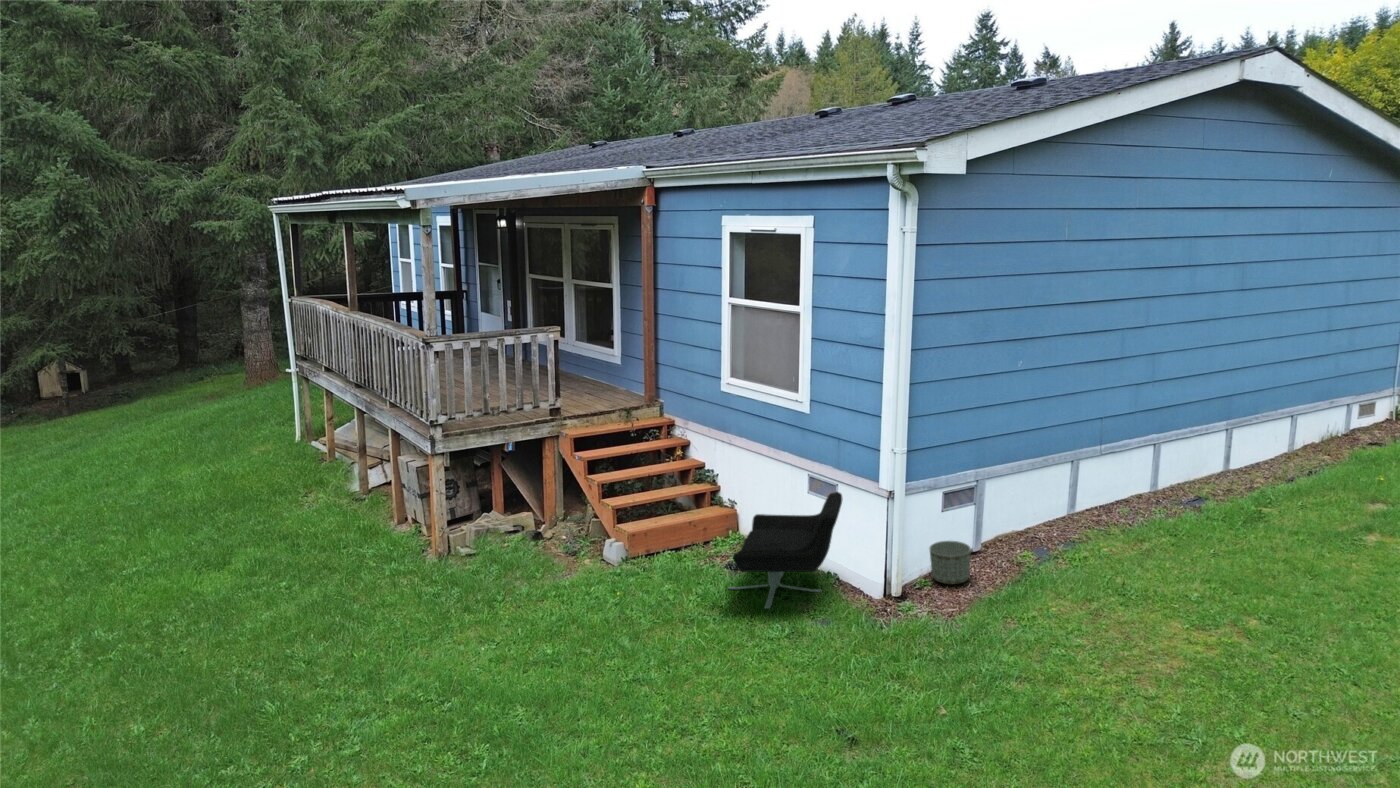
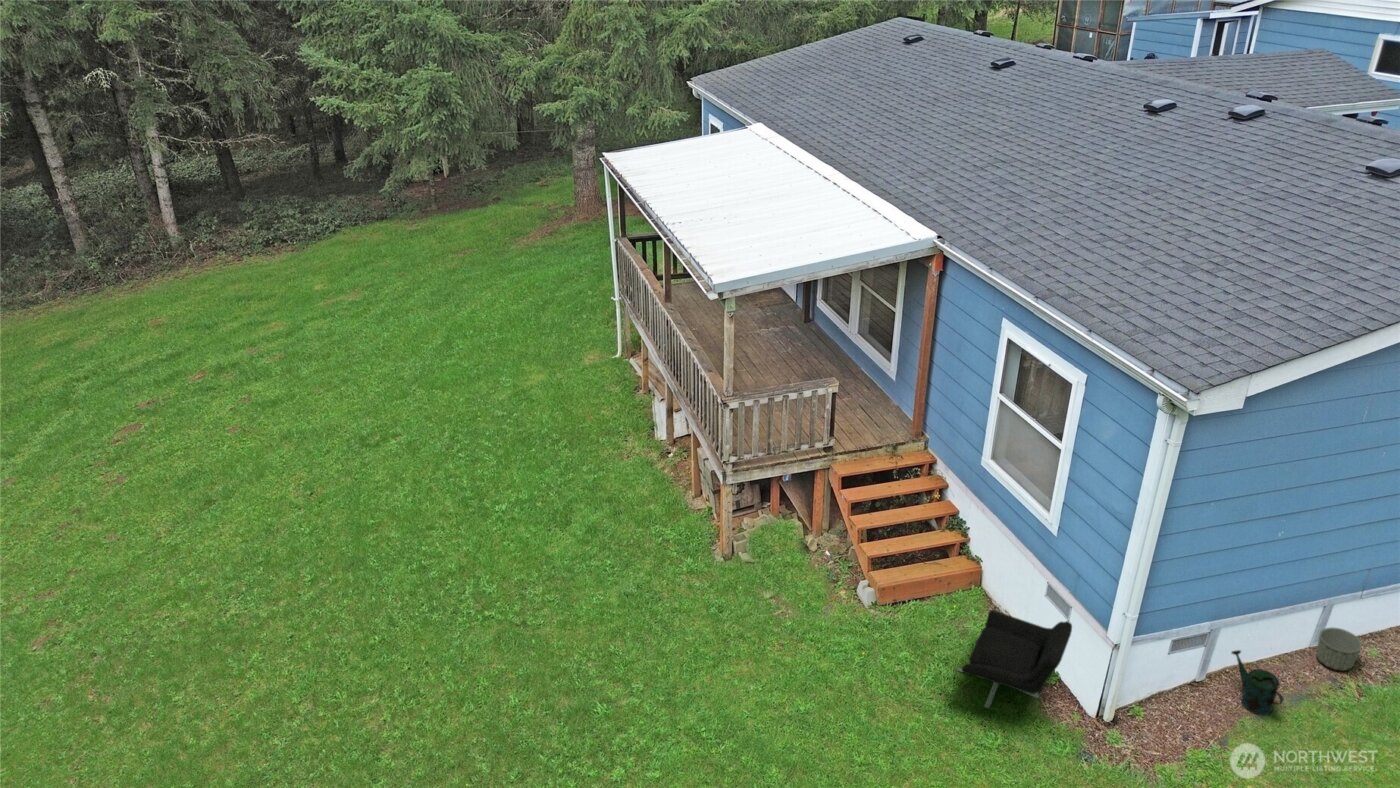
watering can: none [1000,505,1059,563] -> present [1232,650,1283,715]
planter: present [929,541,971,584] -> present [1316,628,1362,671]

